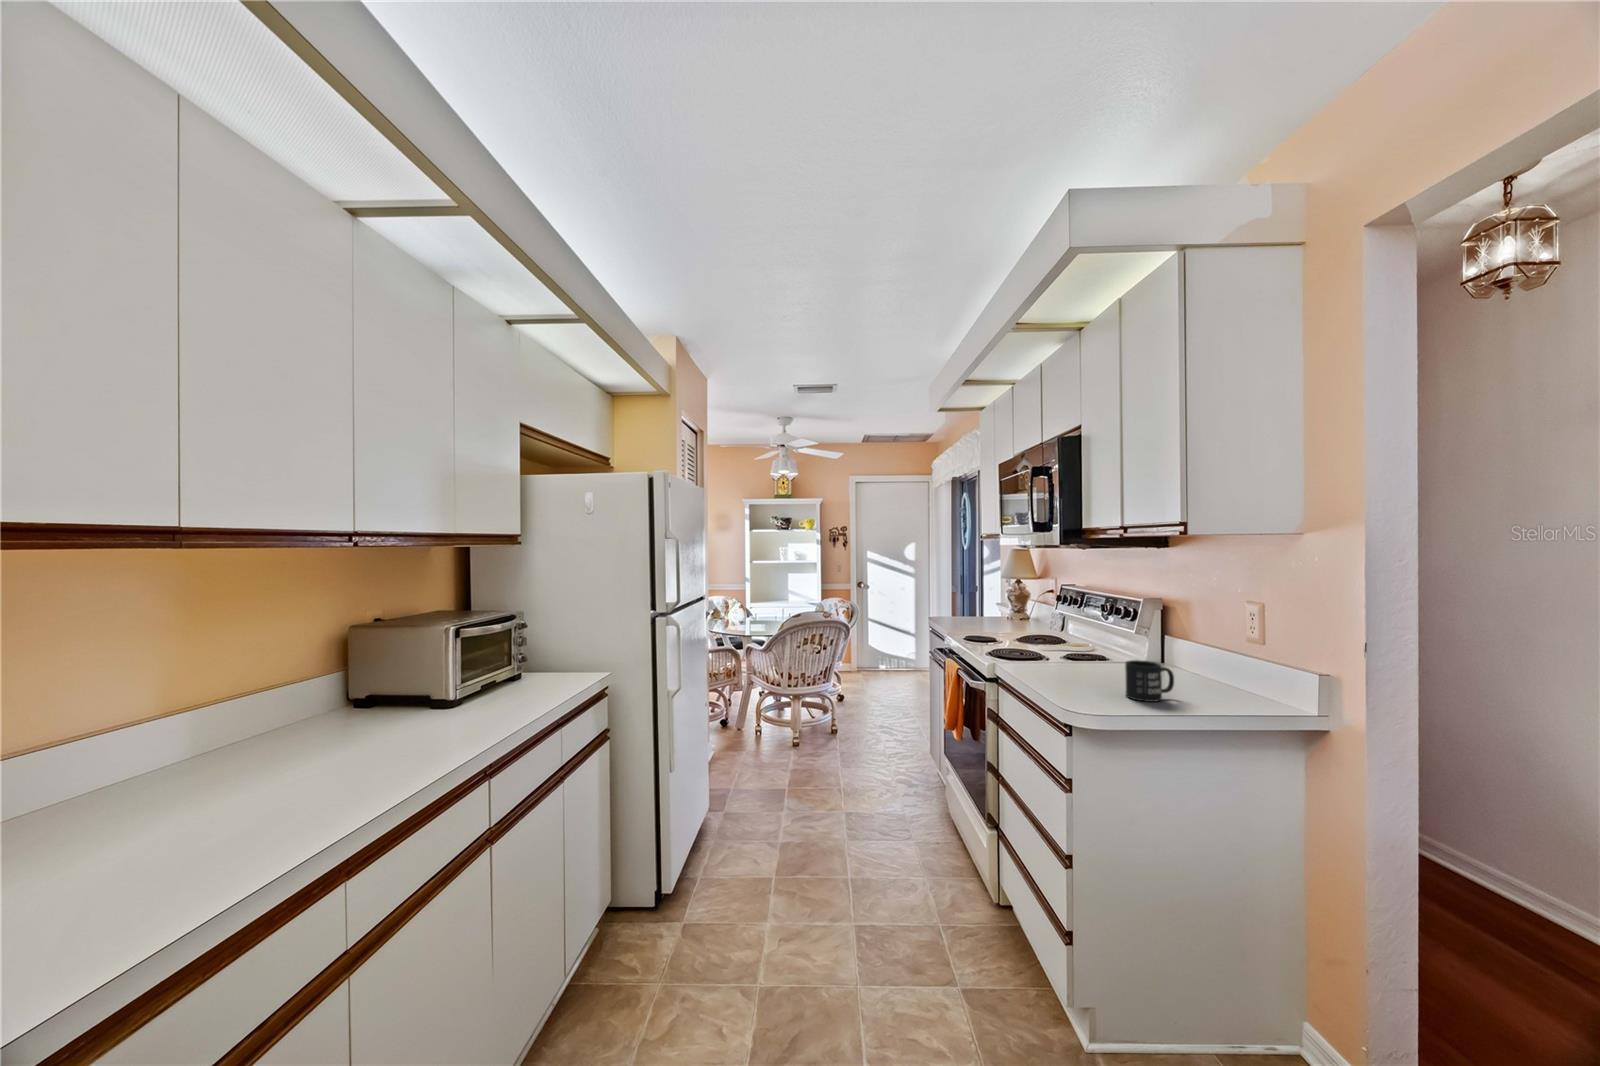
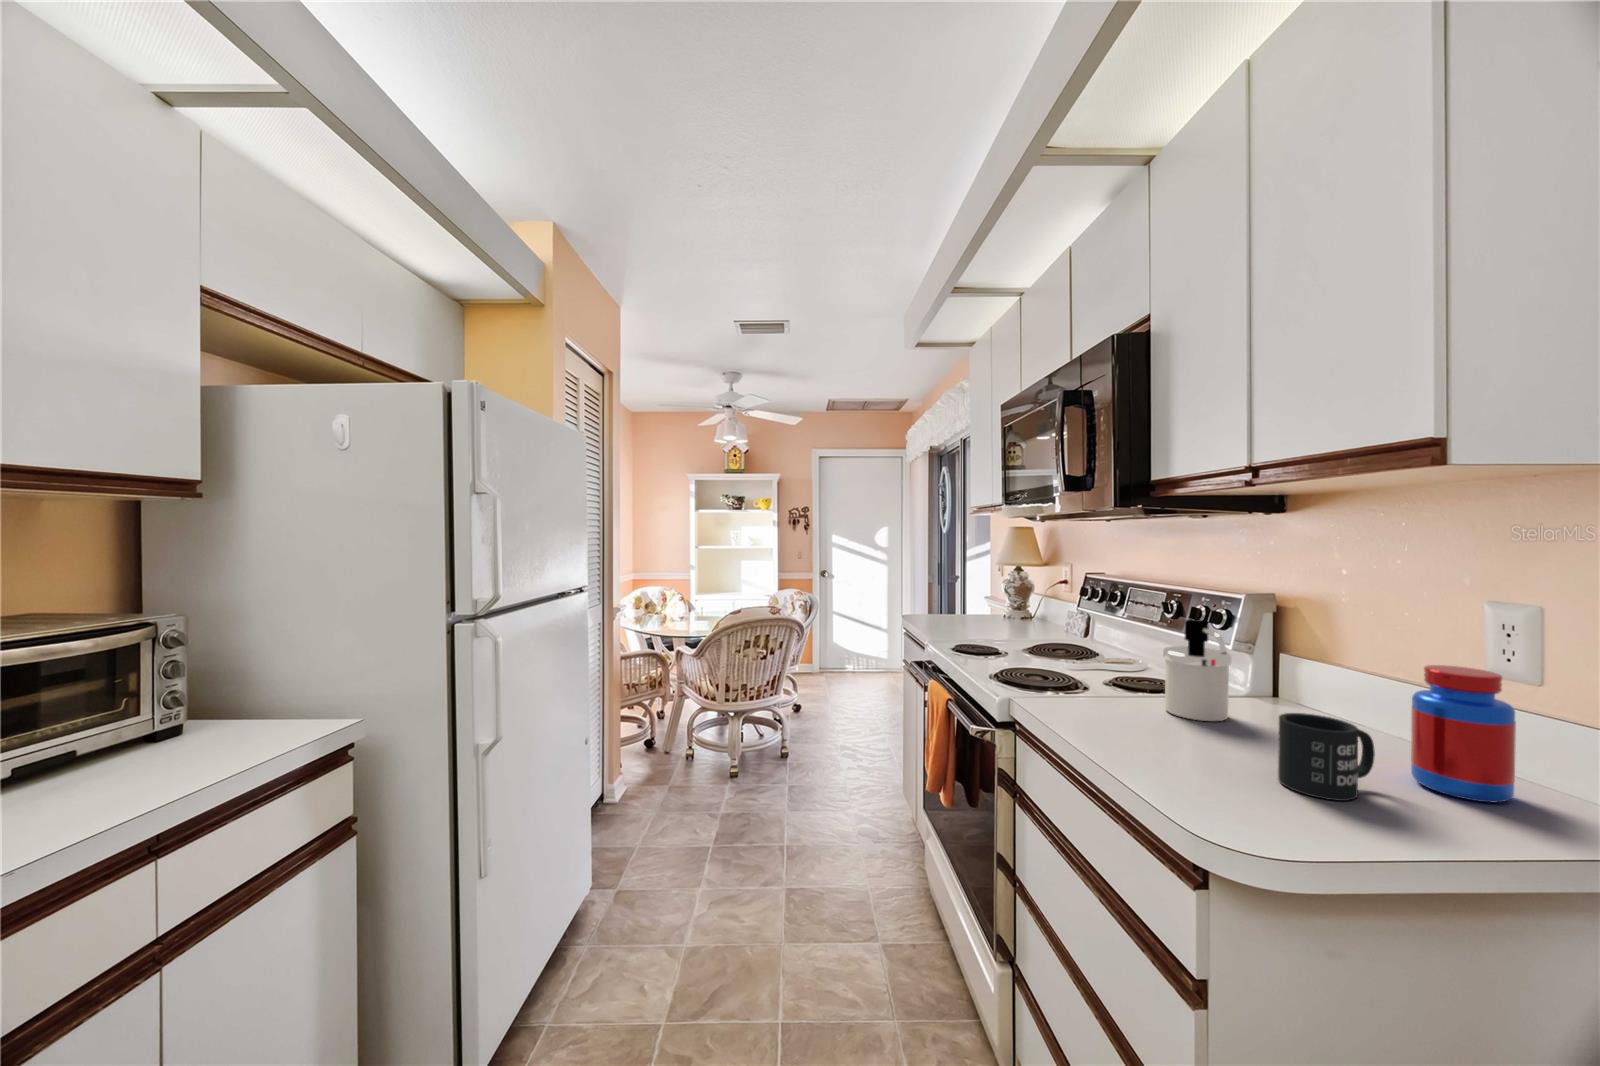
soap dispenser: none [1087,614,1125,674] -> present [1163,619,1231,721]
jar: none [1198,635,1242,703] -> present [1411,665,1516,803]

